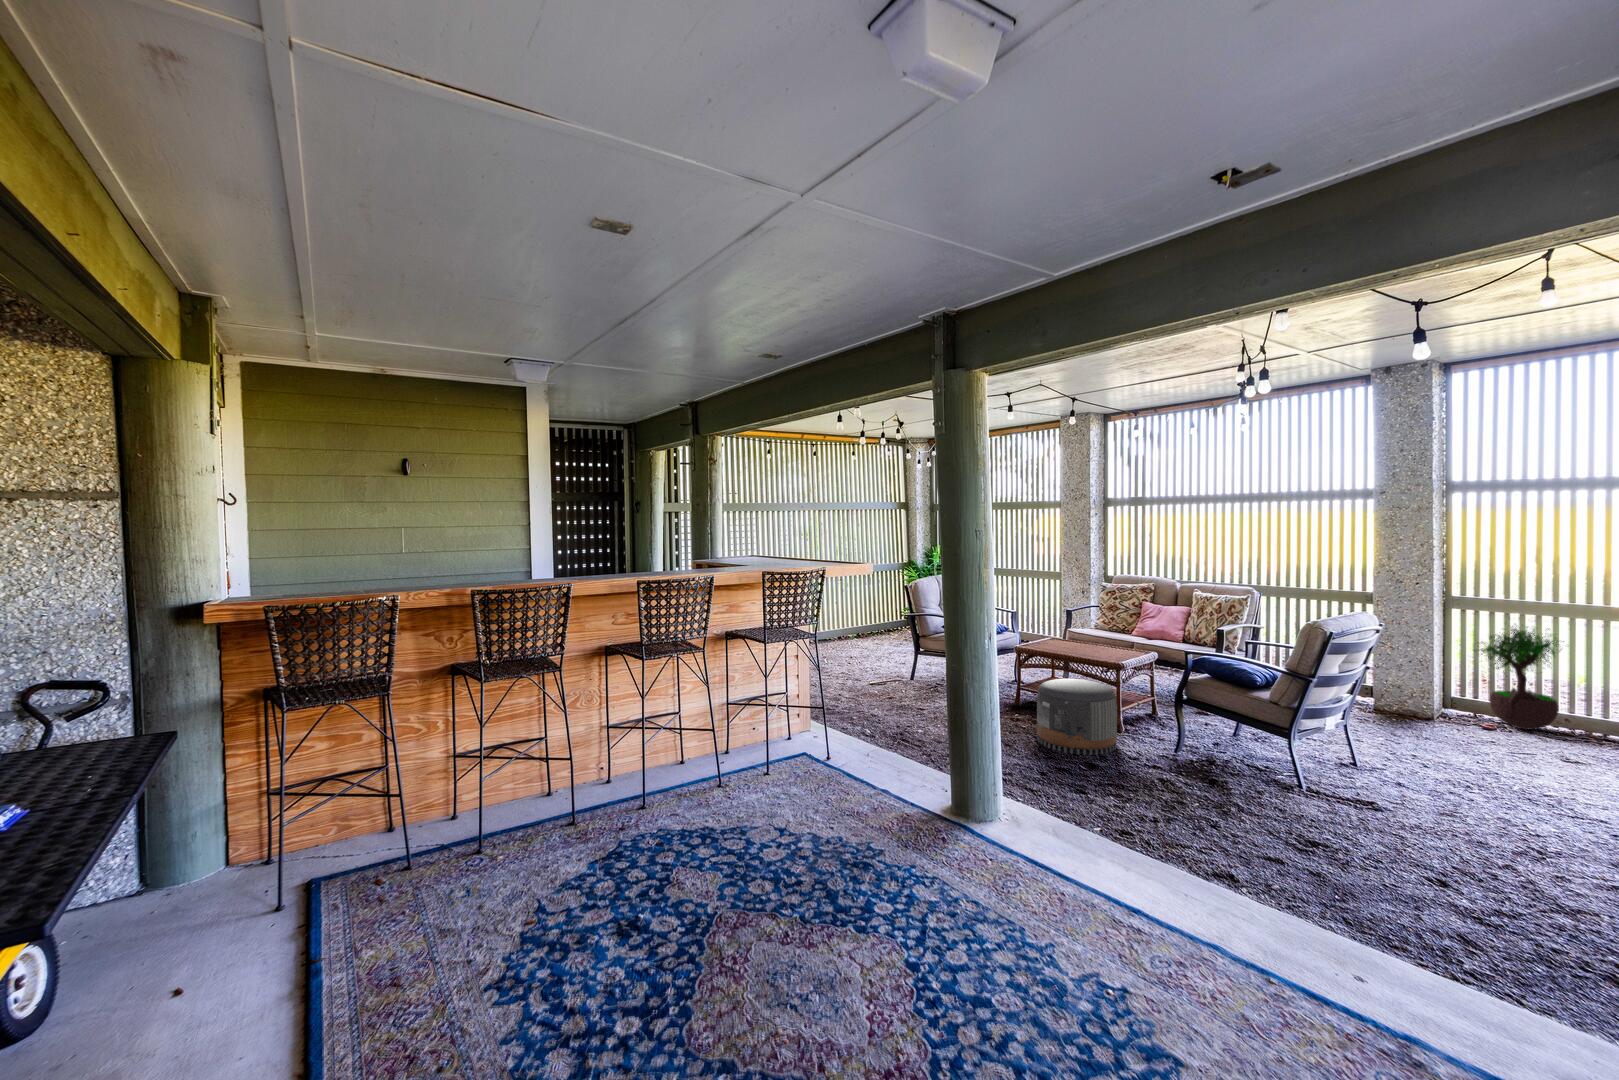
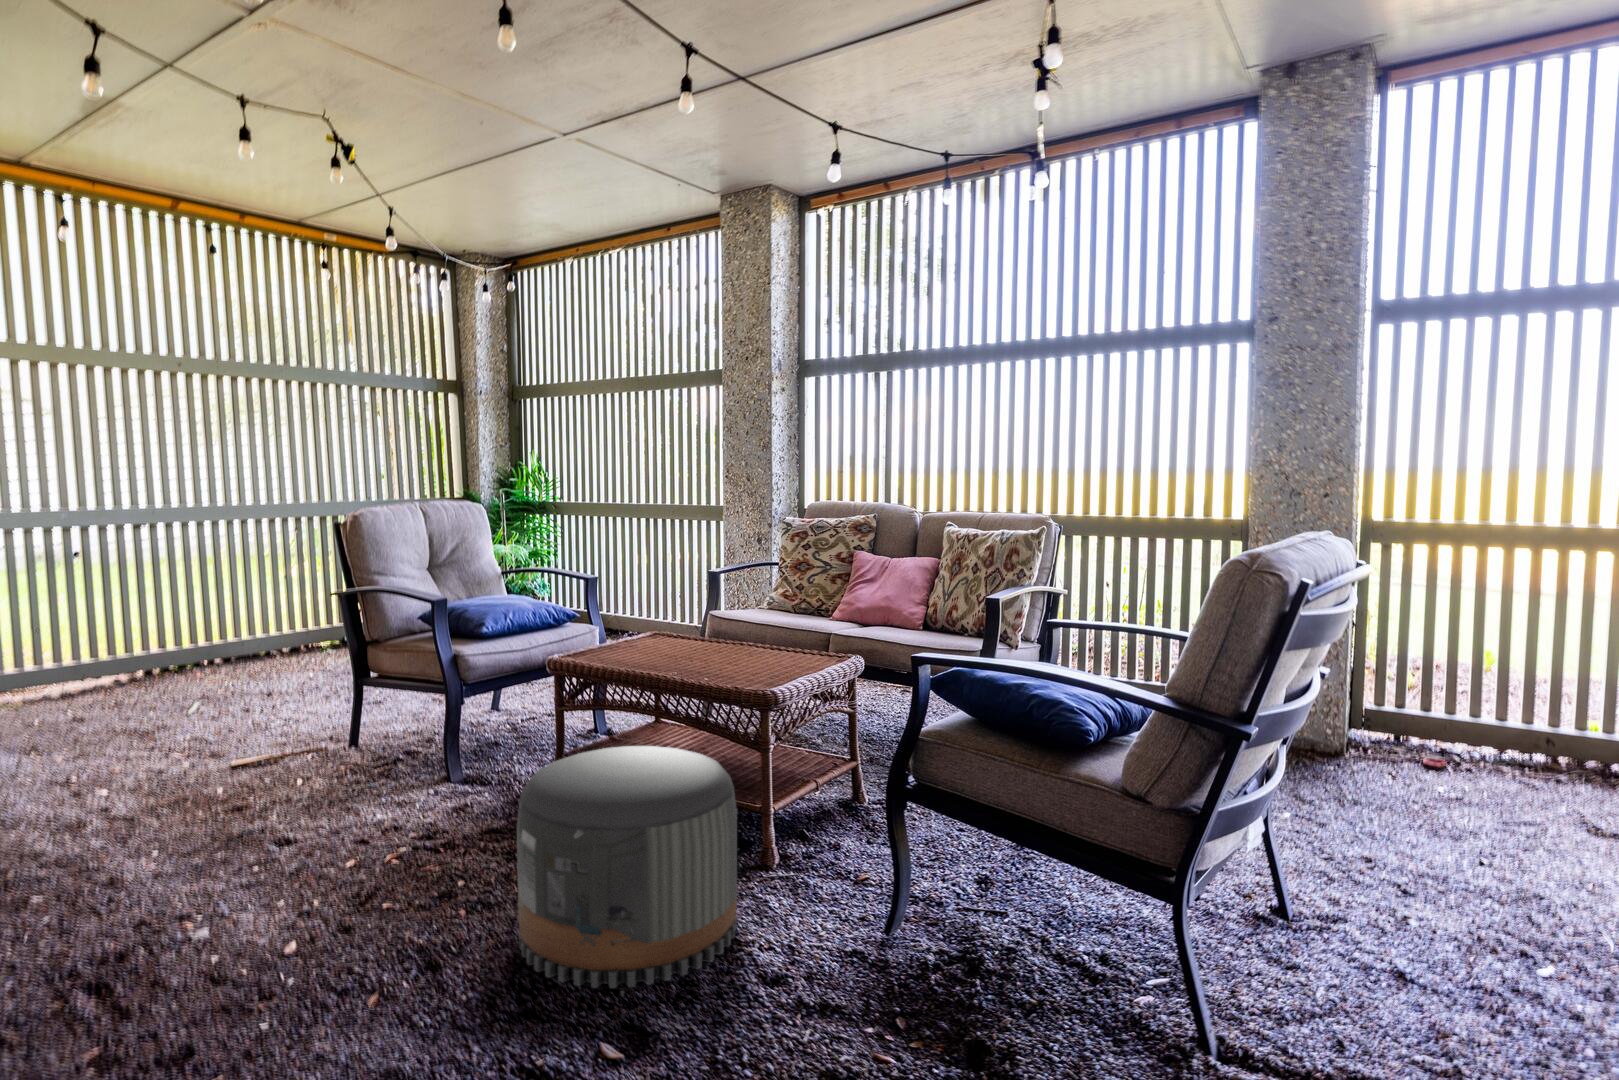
potted tree: present [1477,617,1564,730] -> none [1417,553,1575,764]

